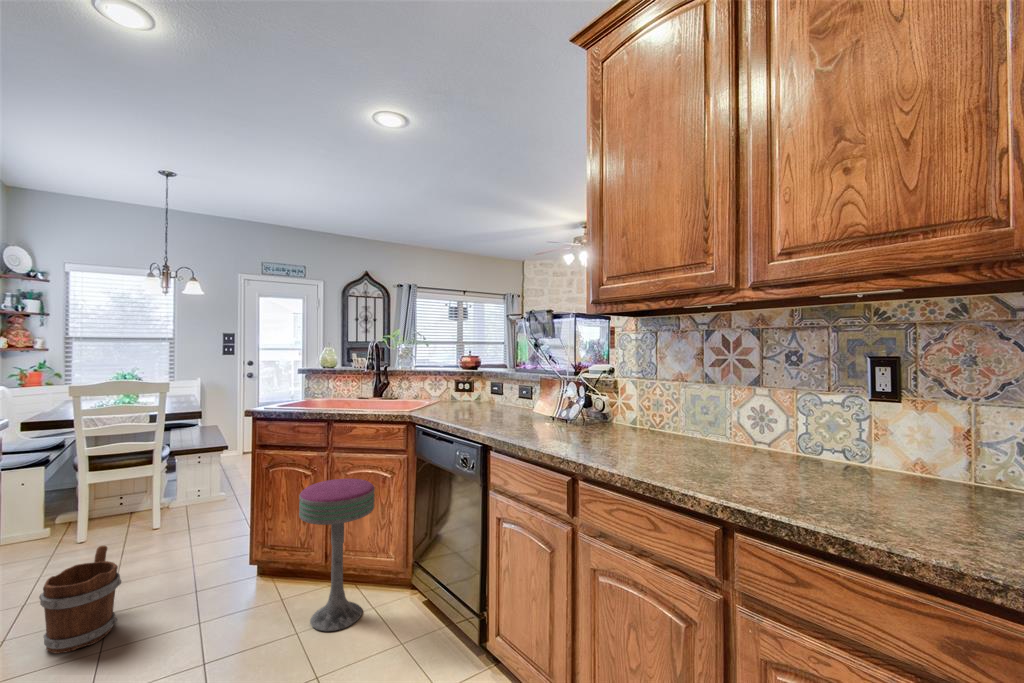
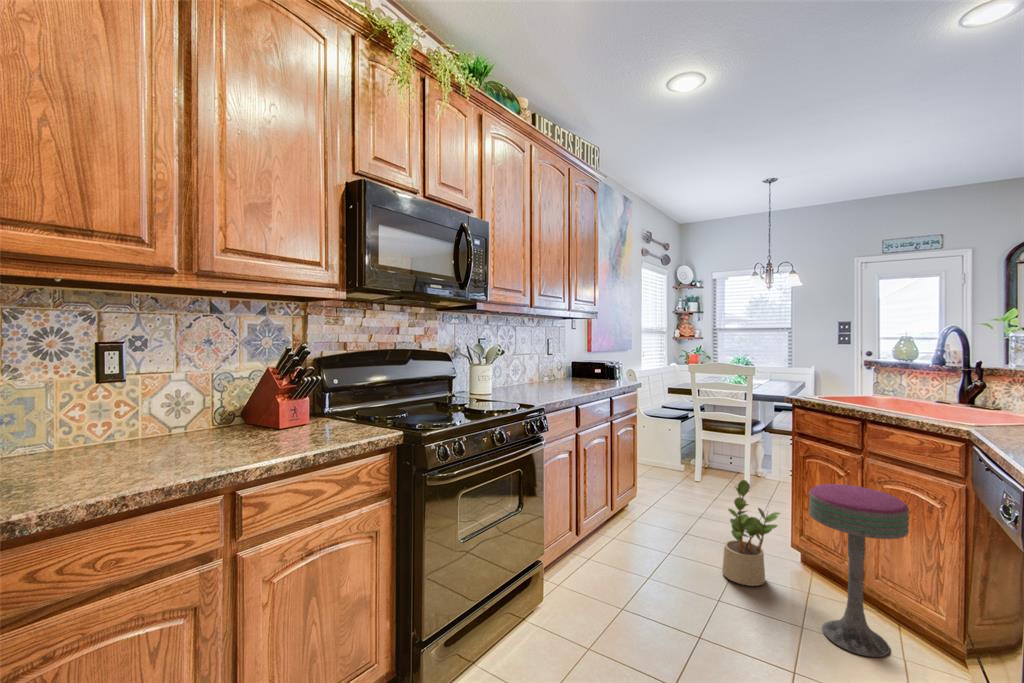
potted plant: none [185,512,254,638] -> present [722,480,780,586]
bucket: present [39,546,121,654] -> none [649,481,691,545]

